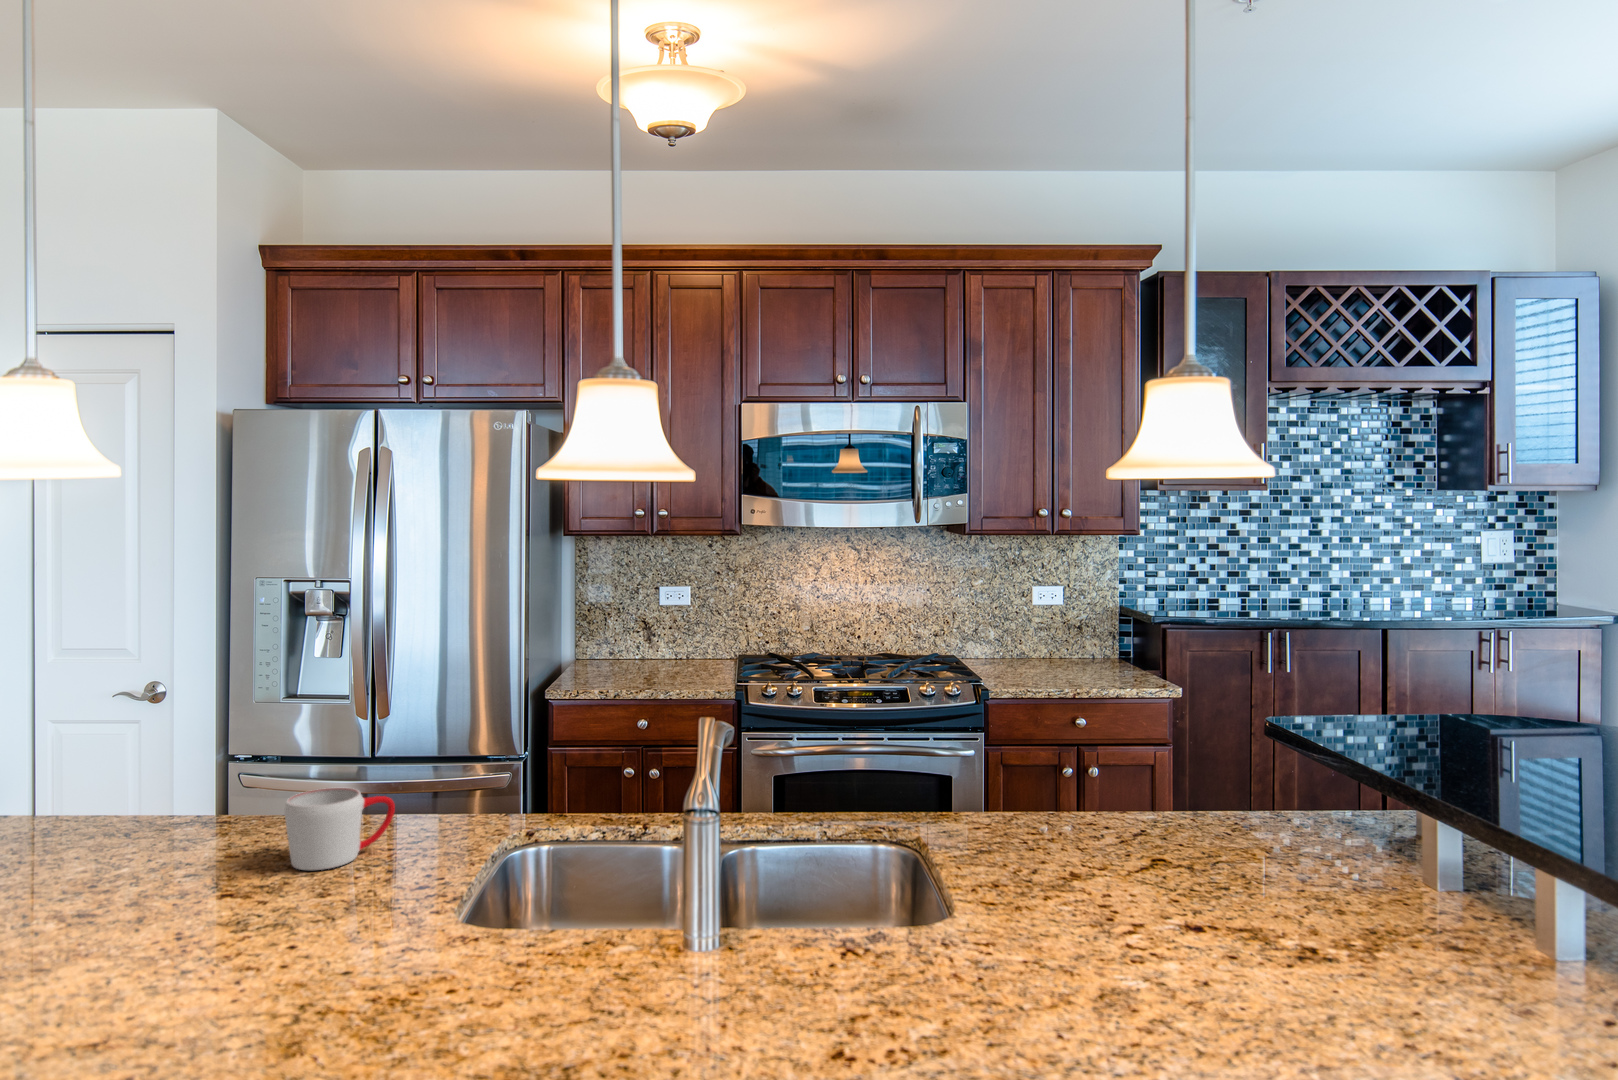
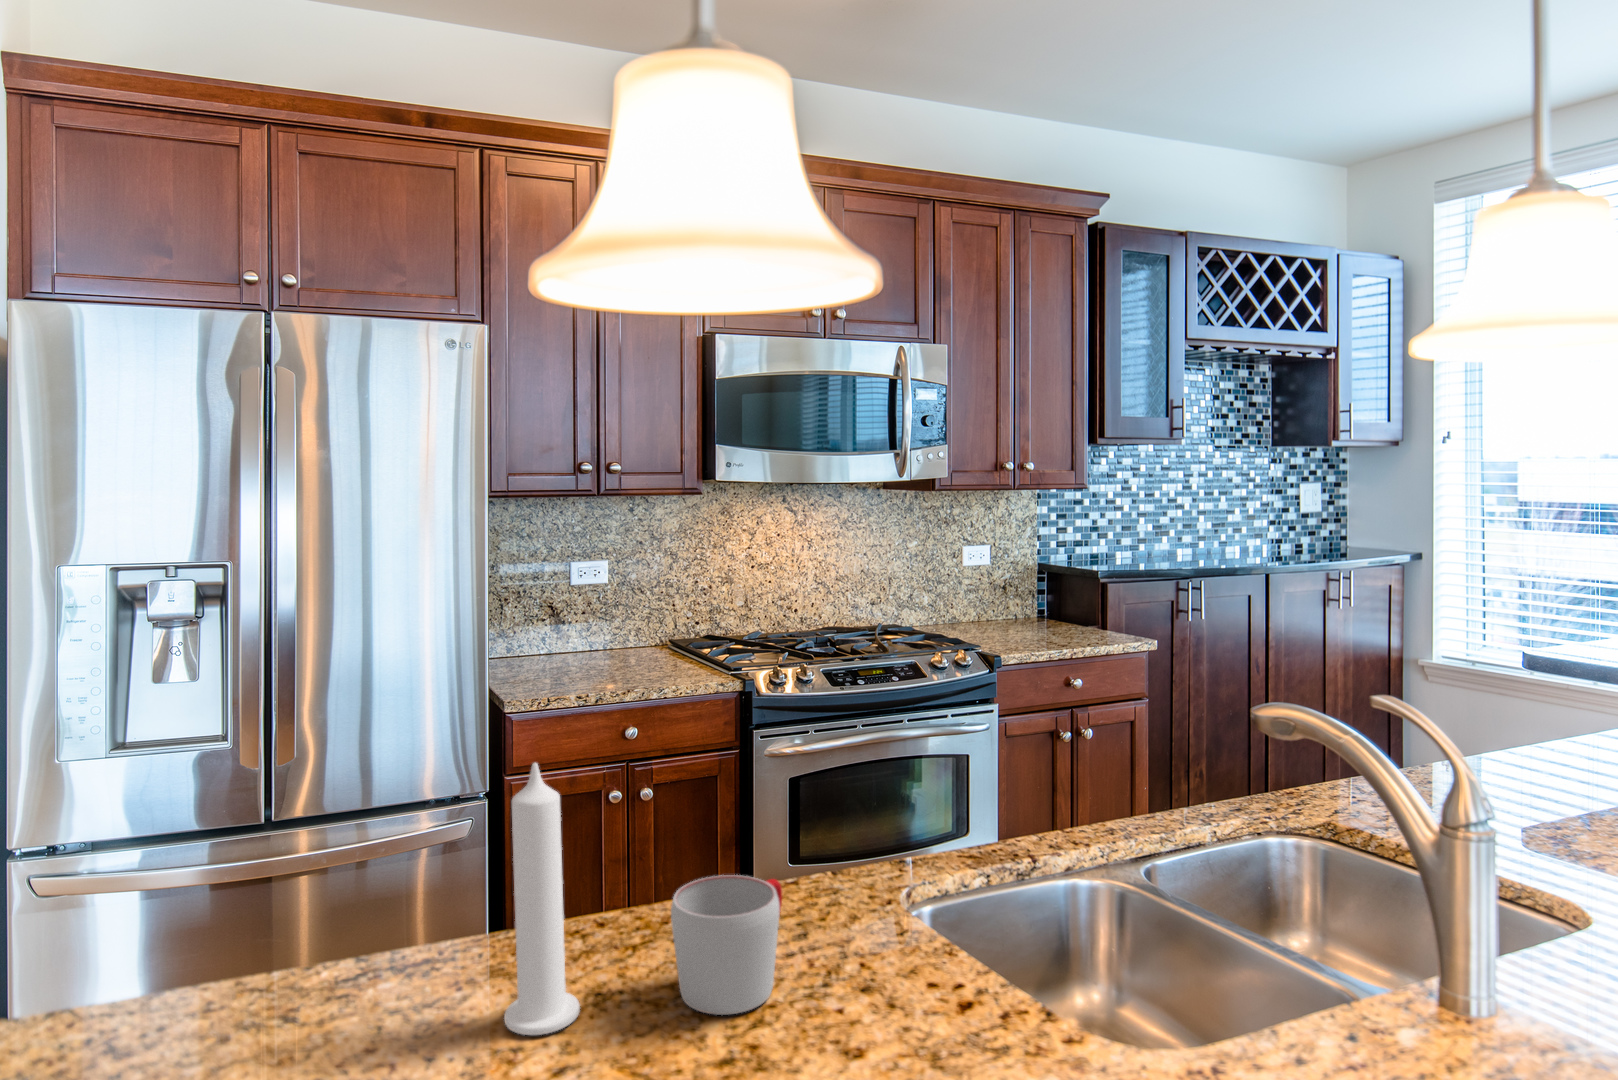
candle: none [196,698,248,861] -> present [504,763,580,1035]

